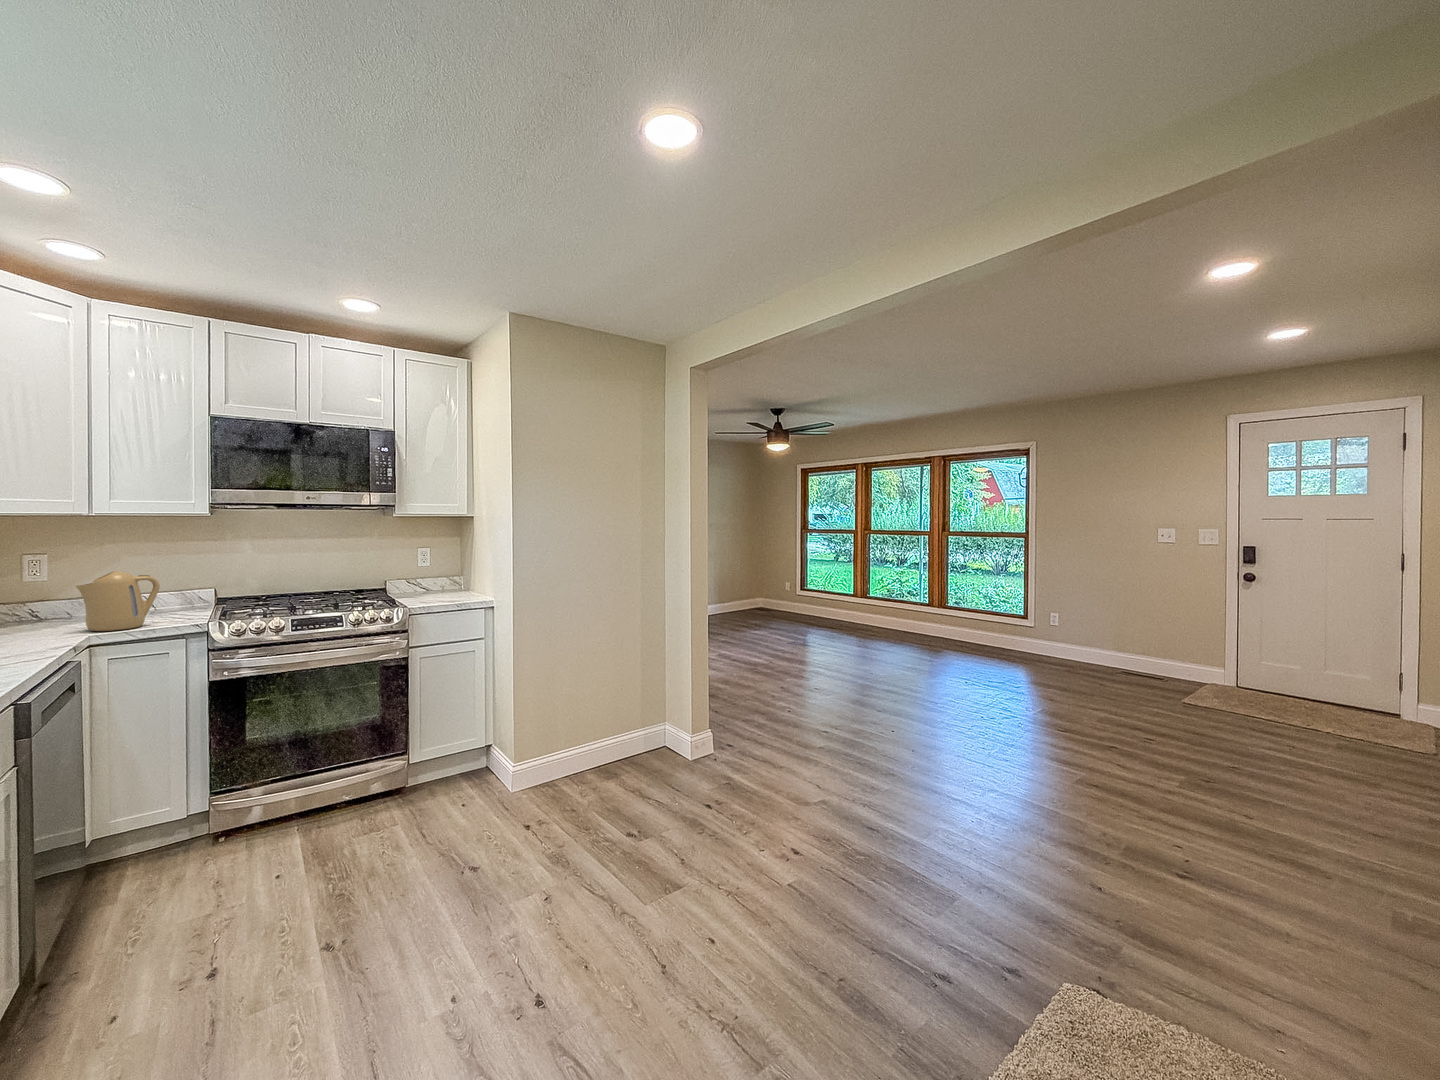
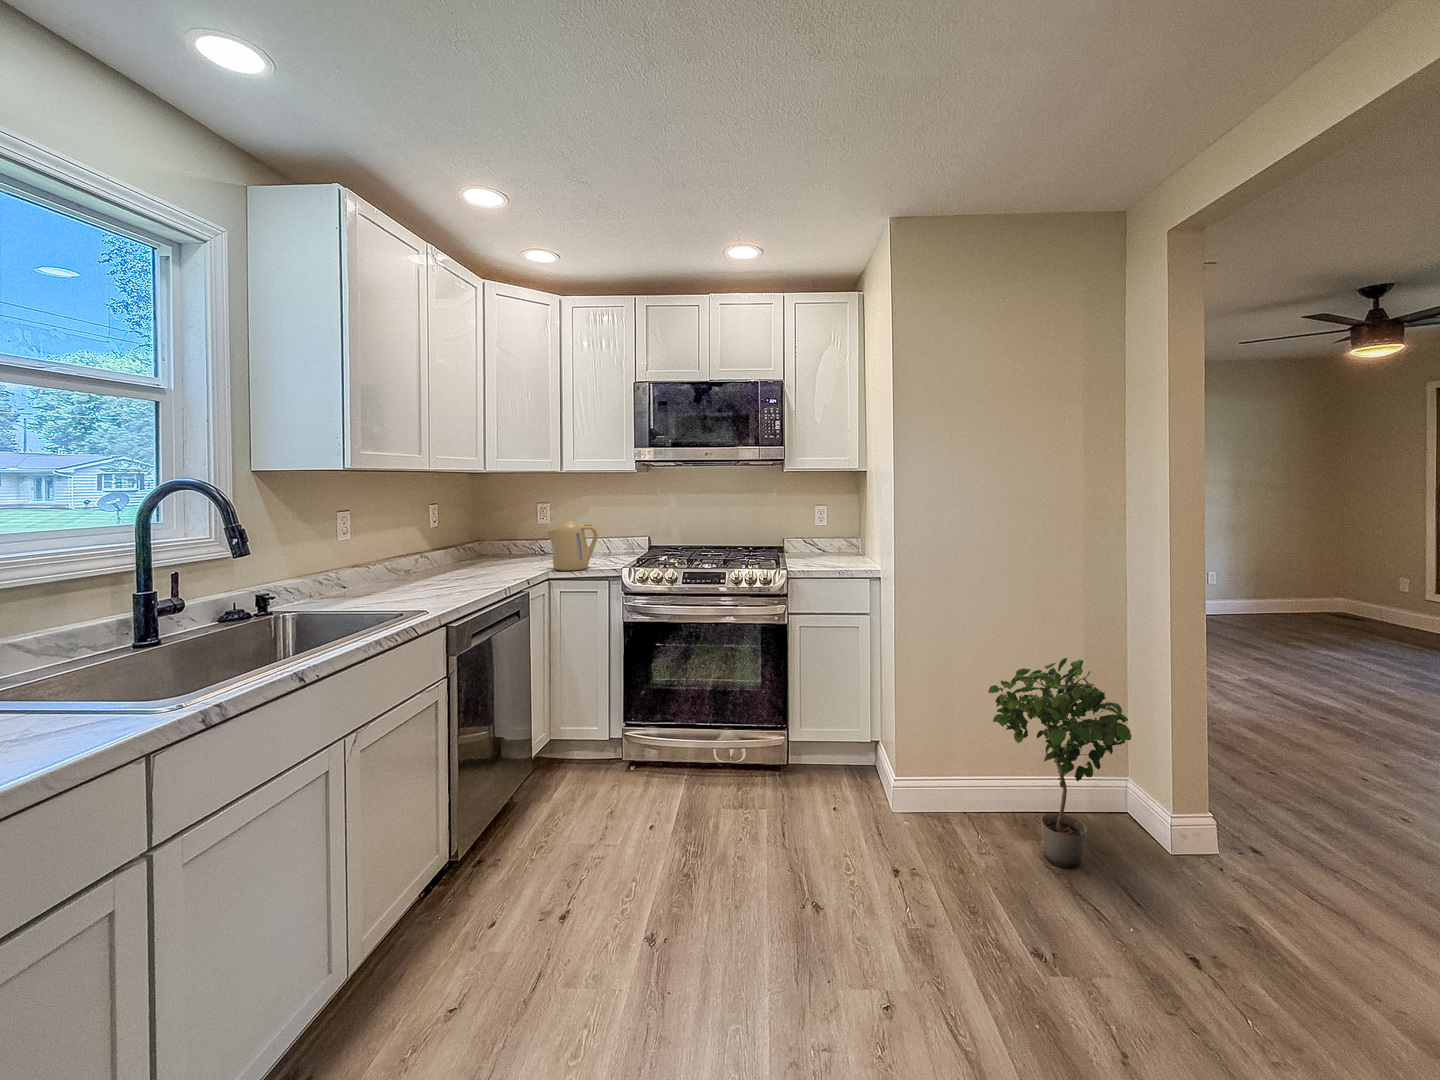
potted plant: none [585,645,670,786] -> present [988,658,1131,869]

